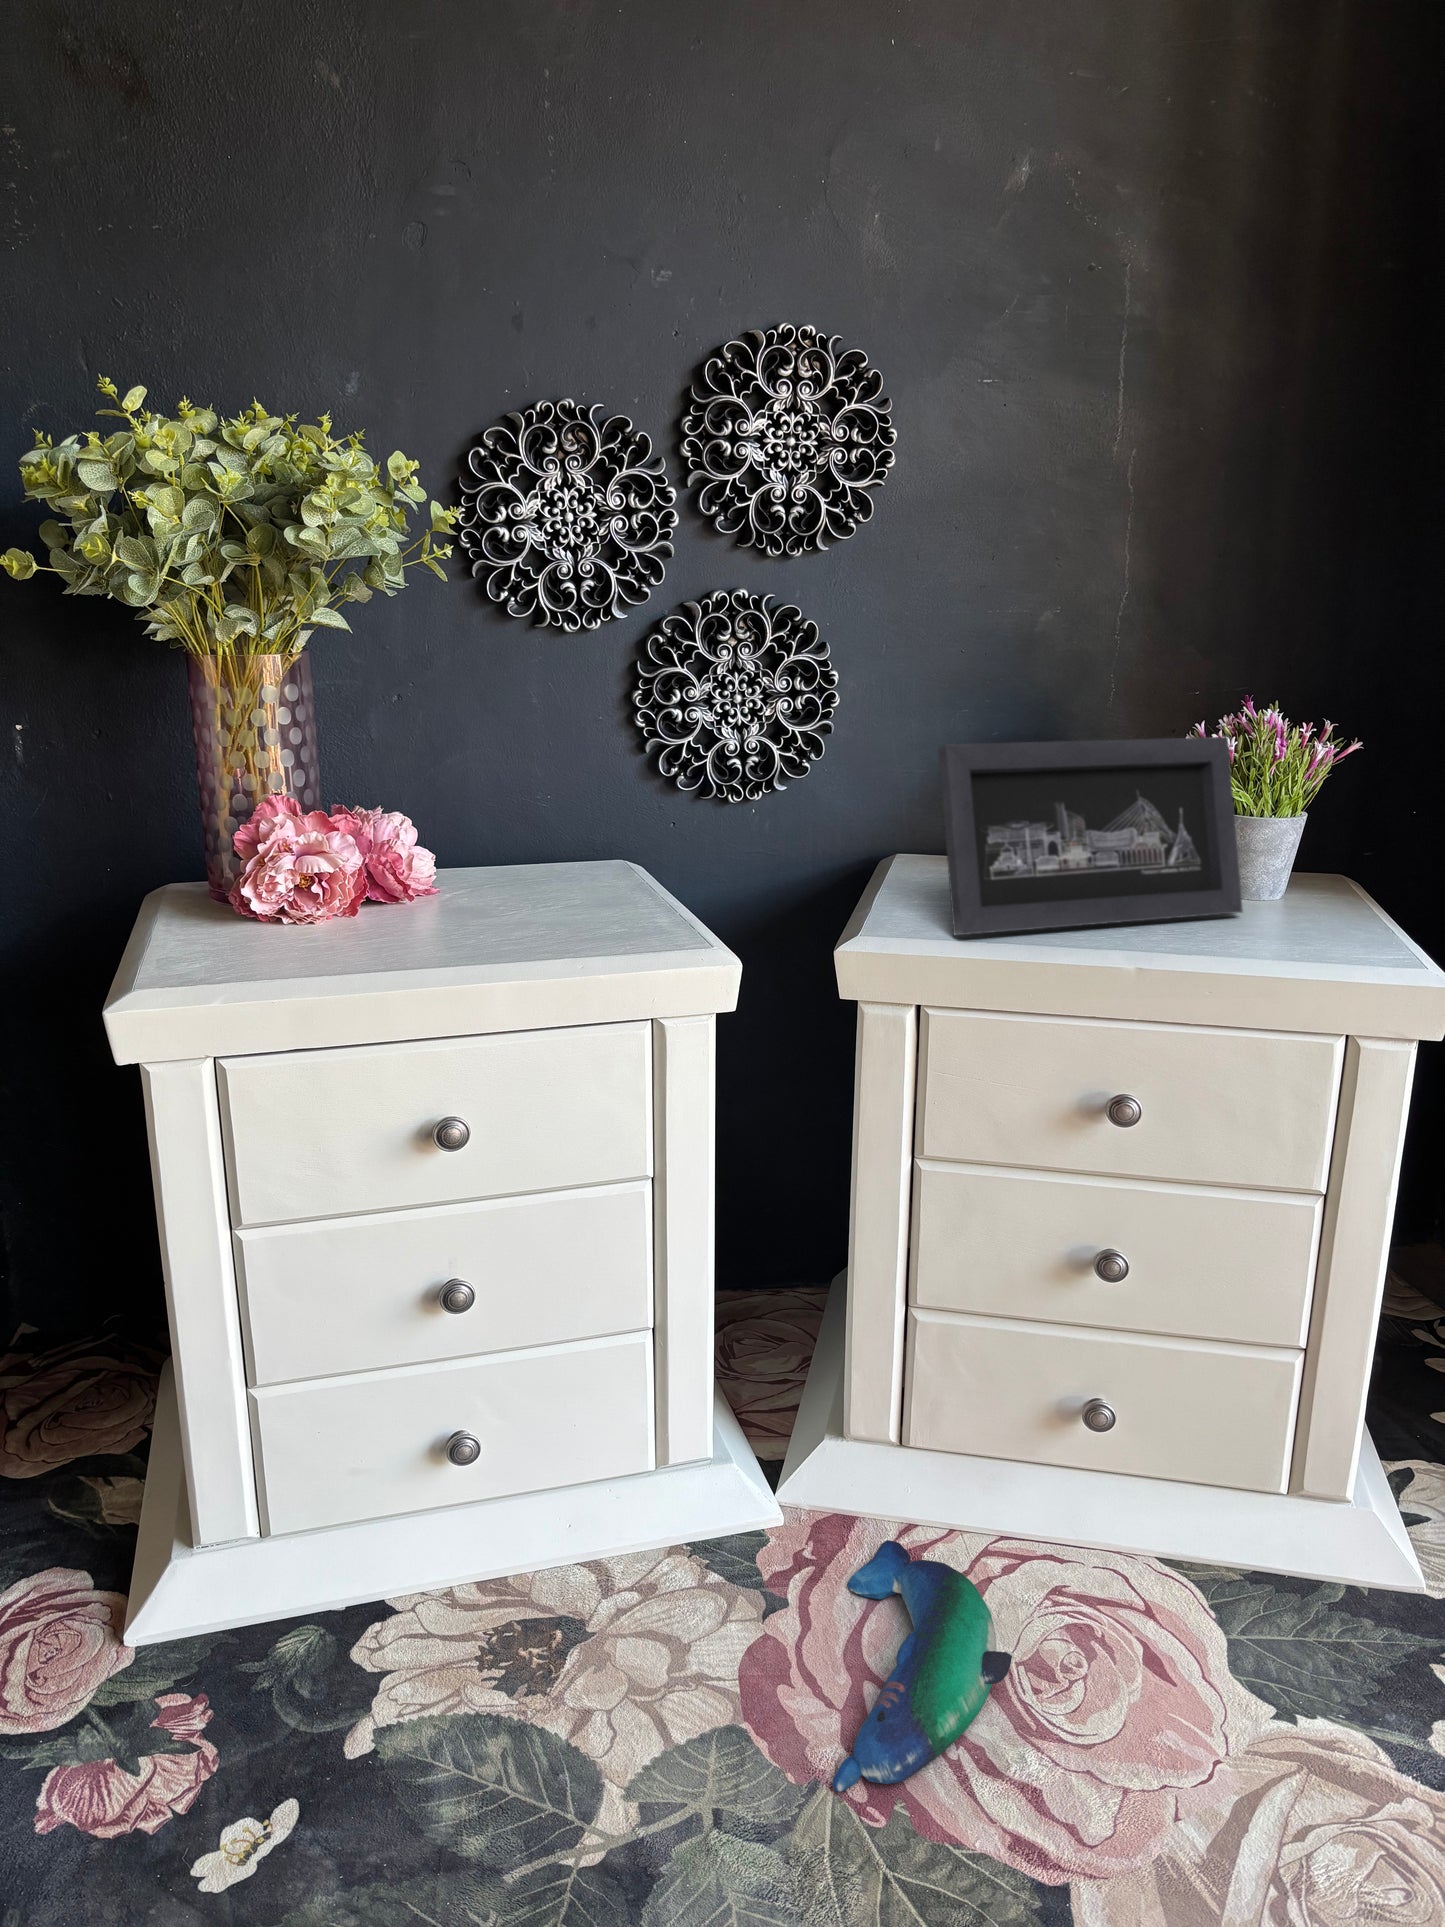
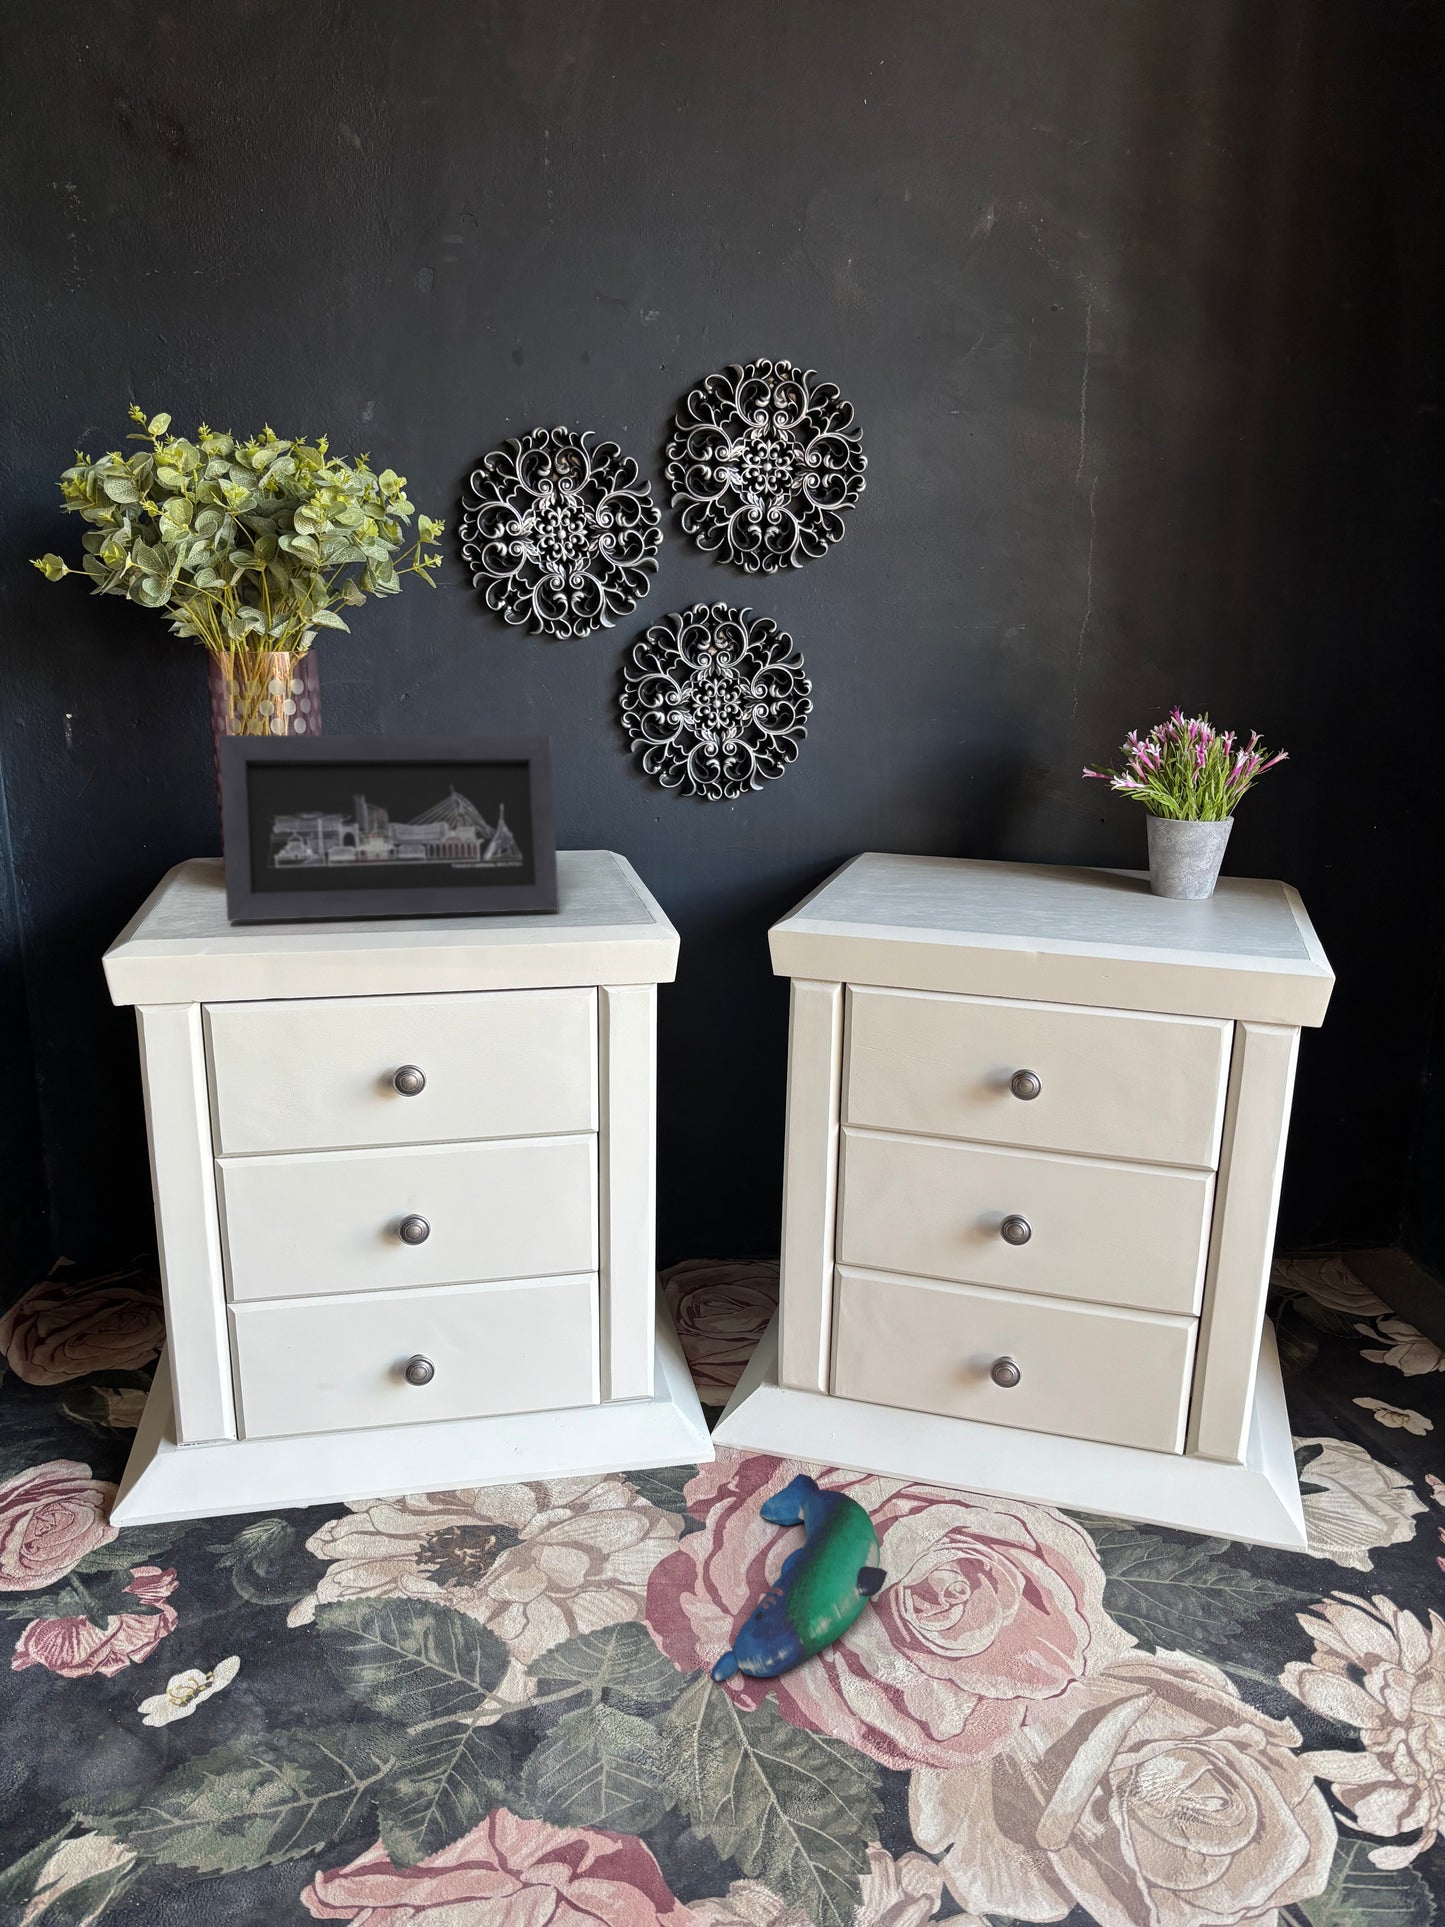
picture frame: present [938,737,1243,935] -> present [220,735,559,921]

